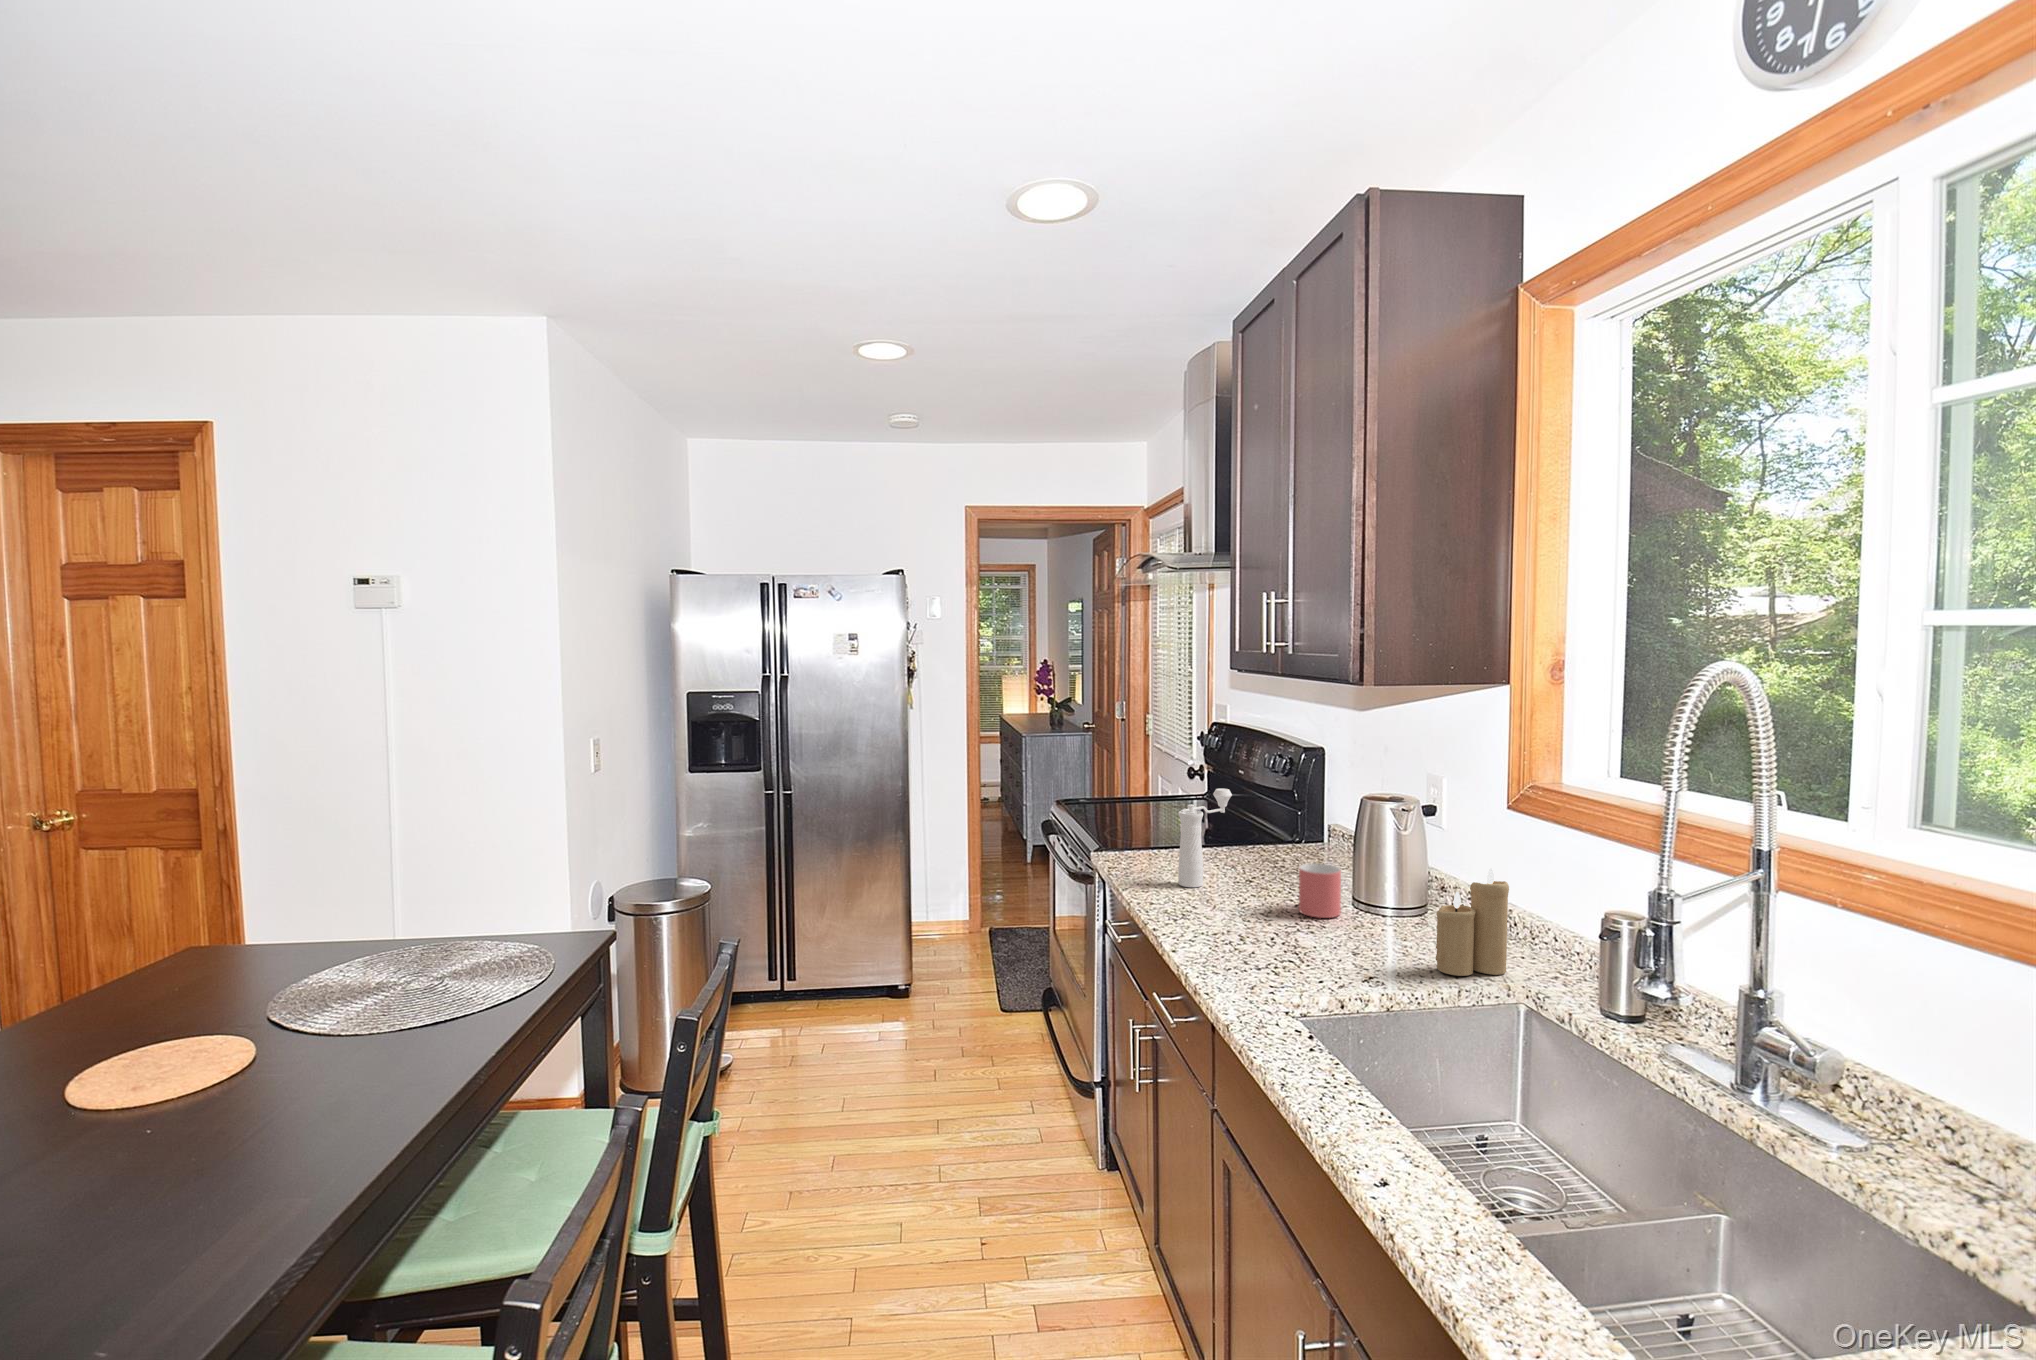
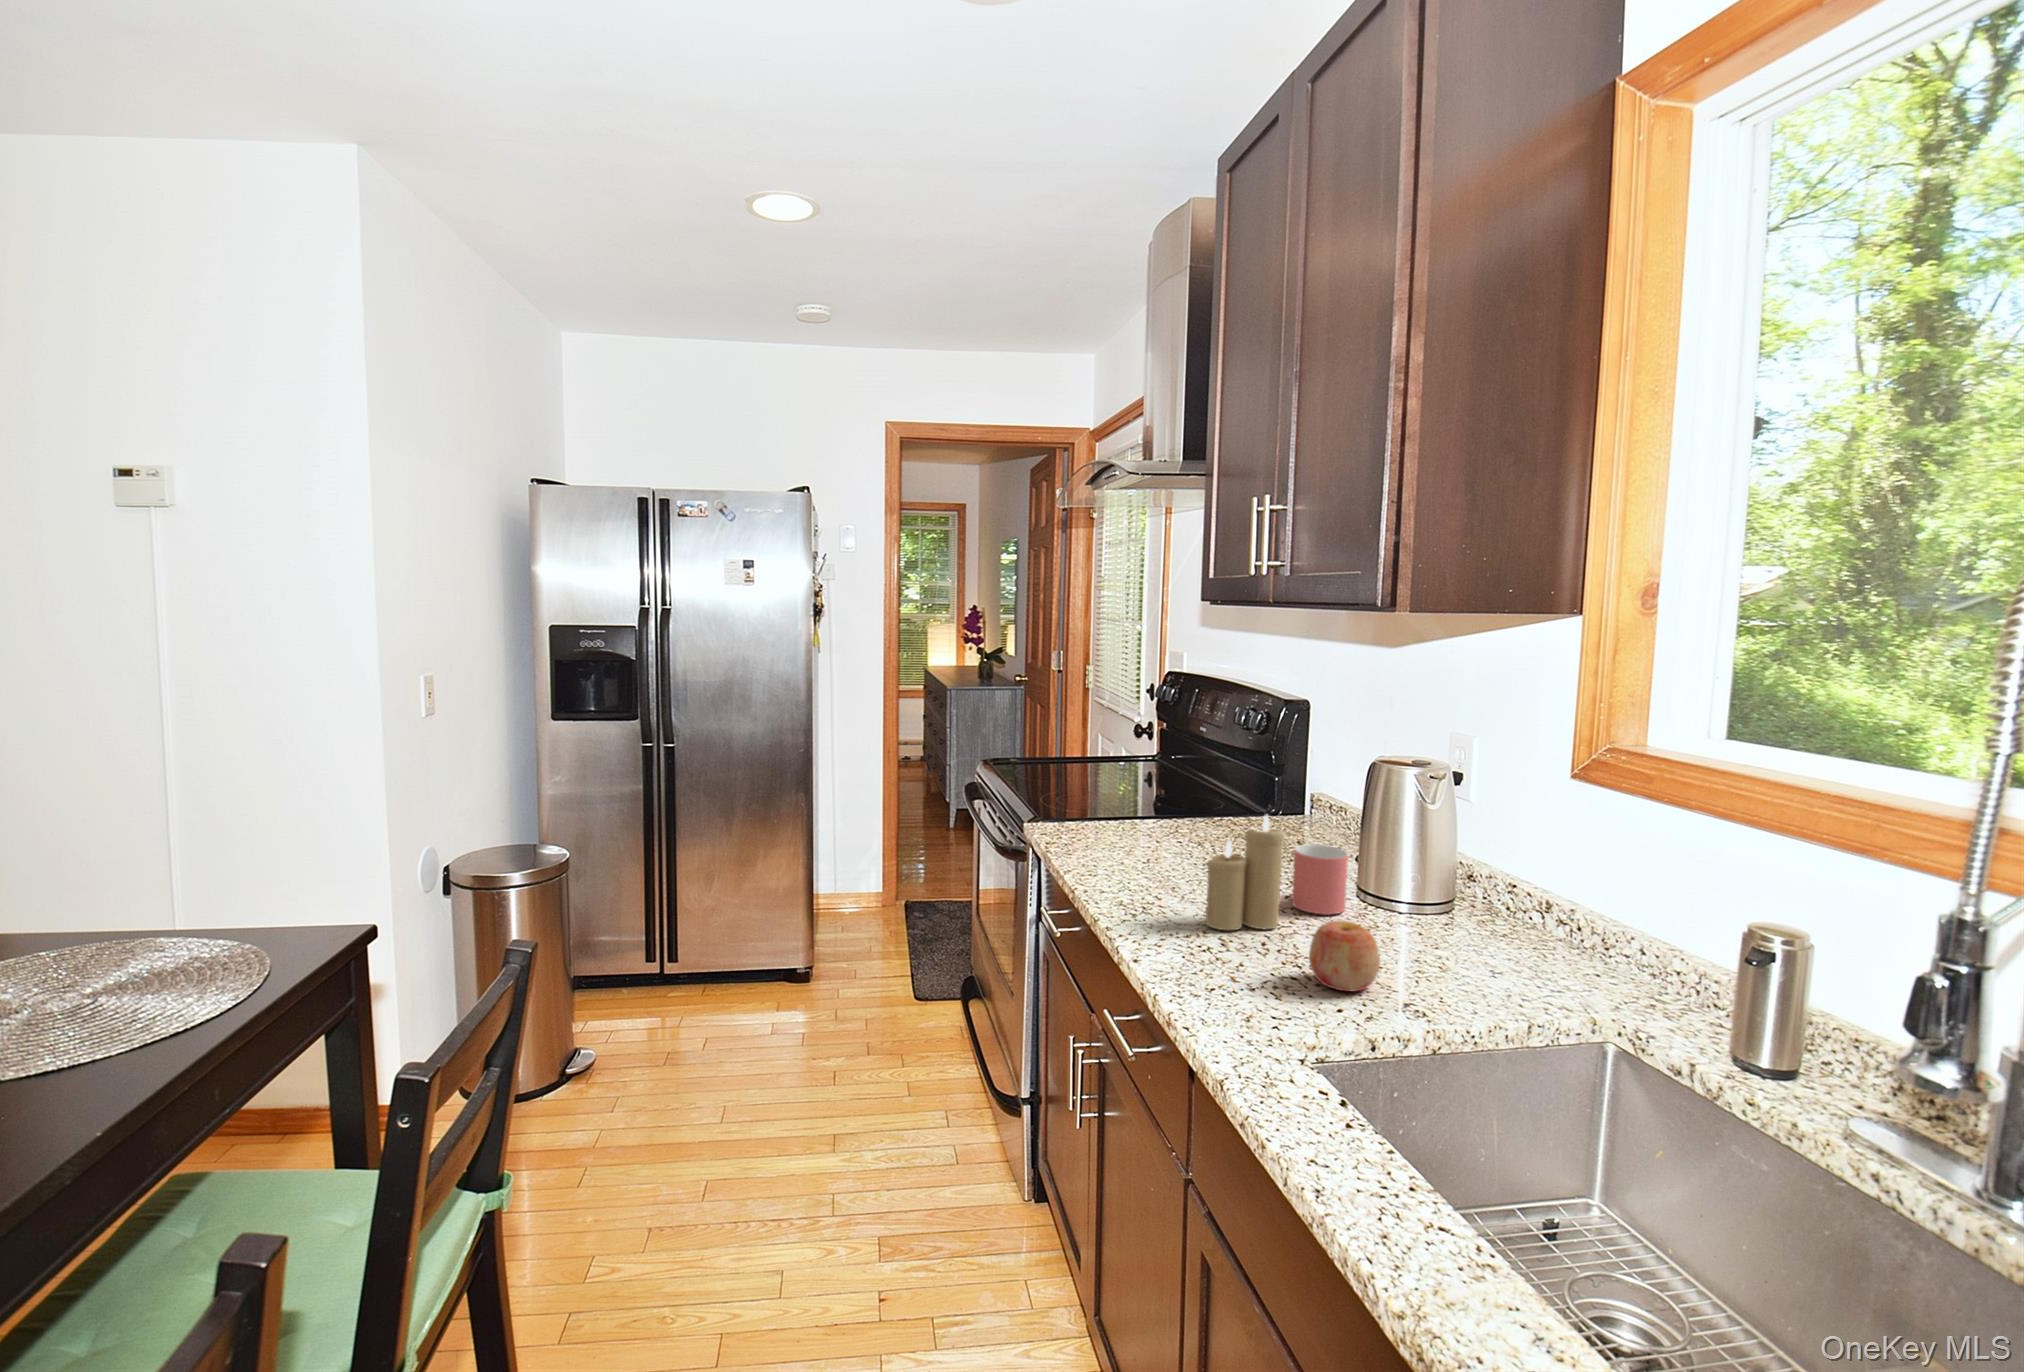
pepper mill: present [1178,788,1232,887] -> none [1136,748,1205,871]
candle: present [1436,868,1509,976] -> present [1206,815,1284,930]
apple: none [1301,917,1354,970] -> present [1309,921,1380,991]

